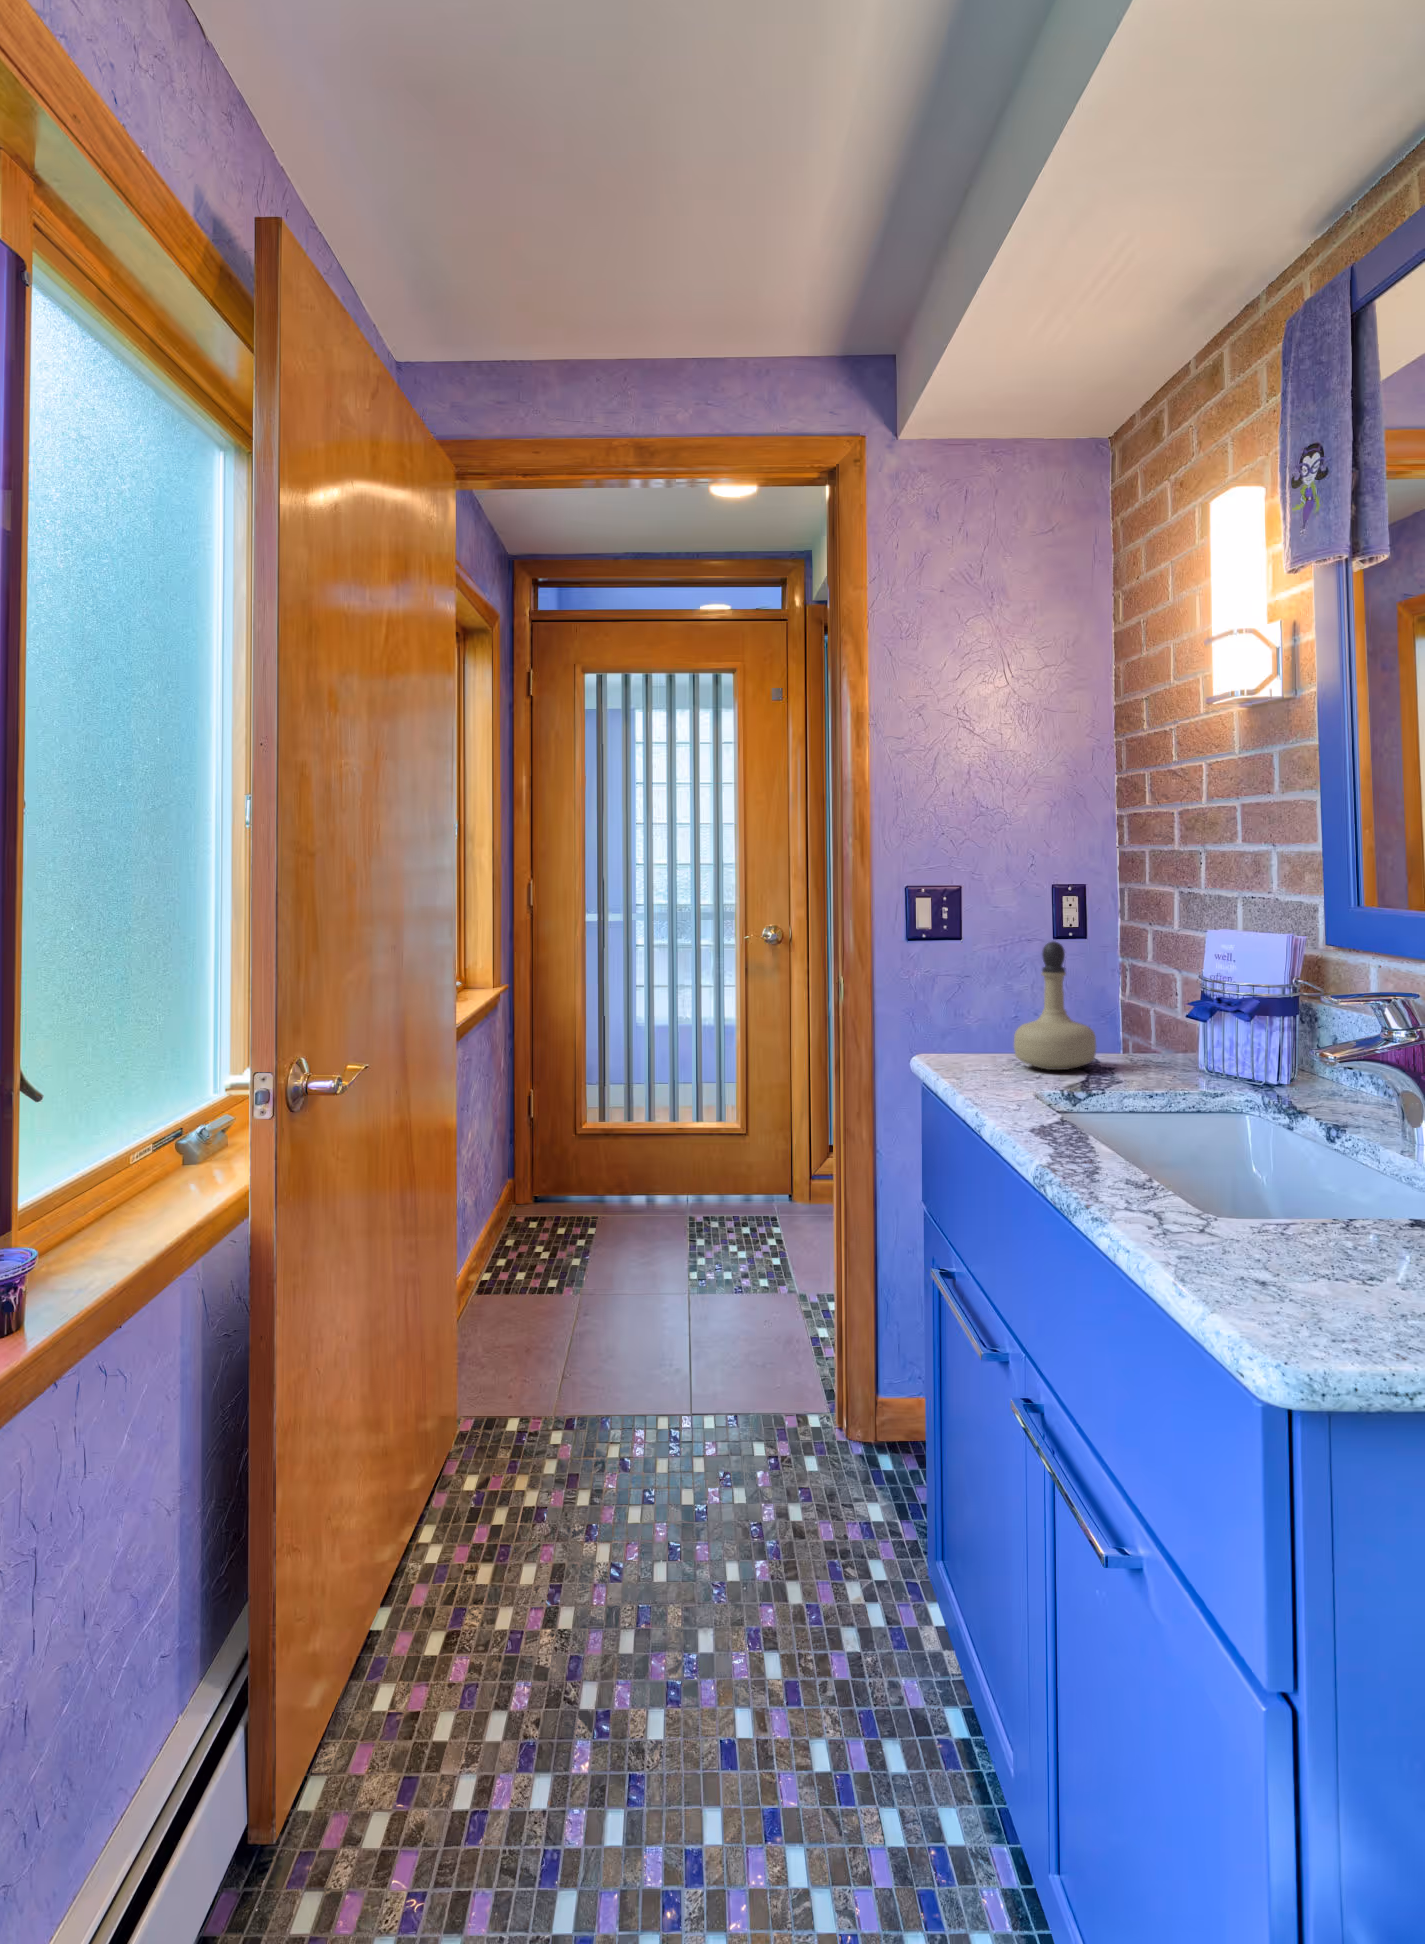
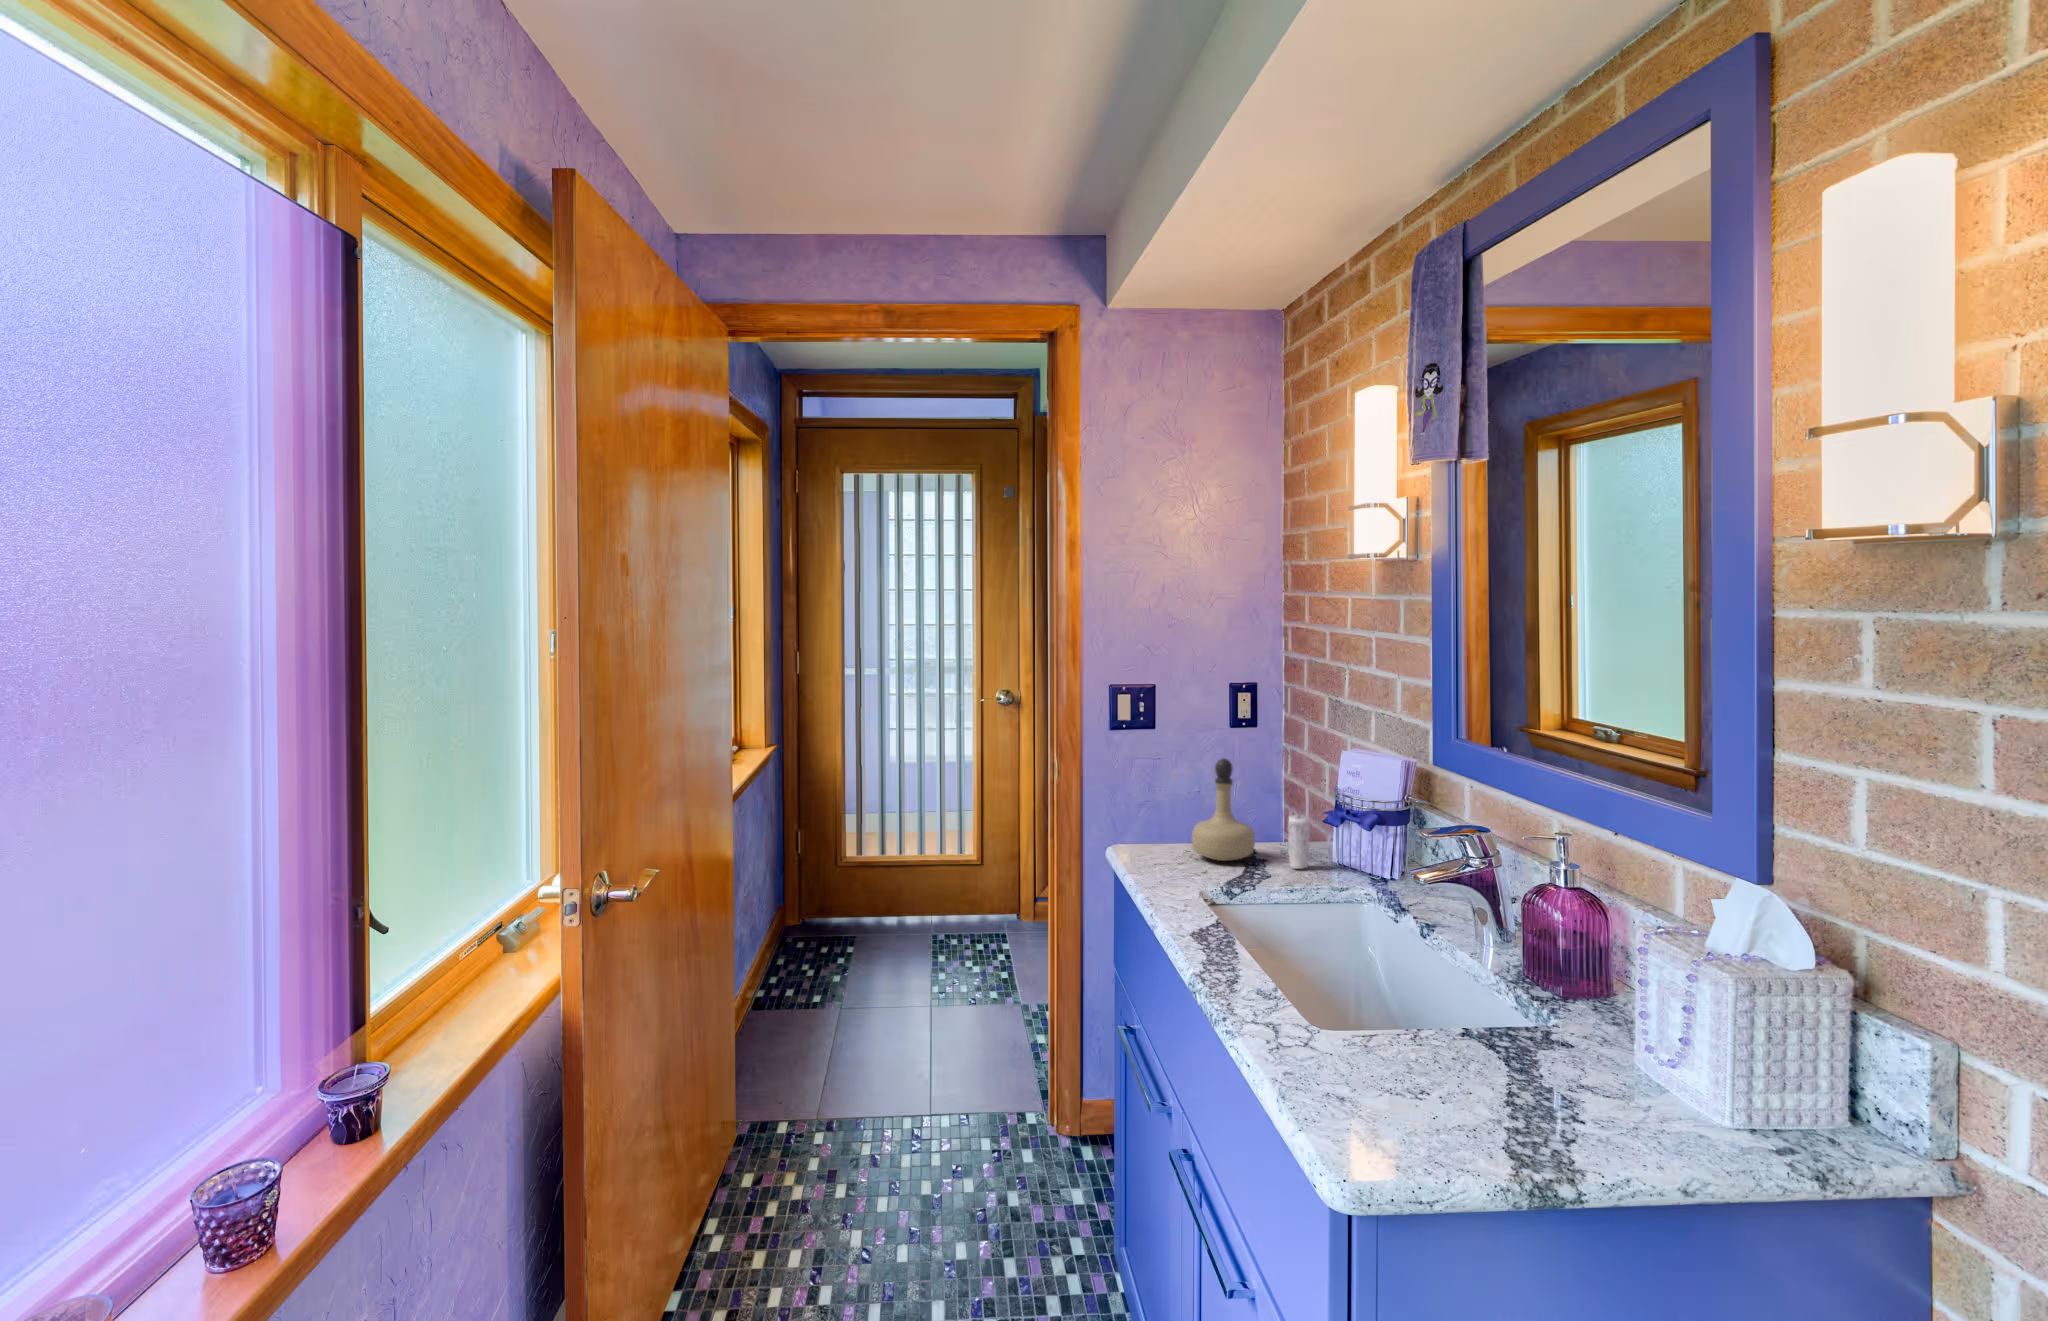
candle: none [1141,995,1171,1075] -> present [1288,814,1310,869]

